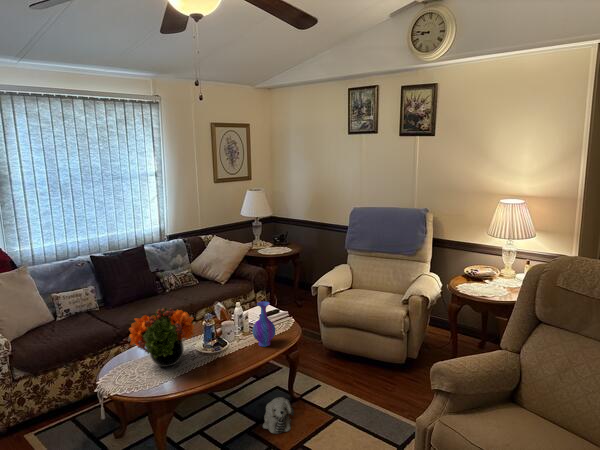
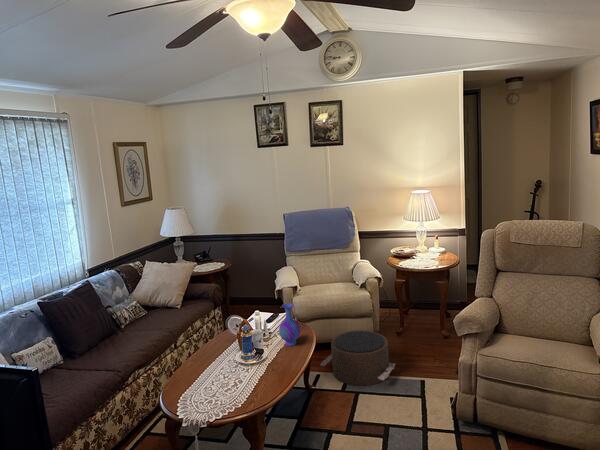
flower arrangement: present [129,307,194,367] -> none [187,325,249,386]
pouf: none [323,349,401,416] -> present [321,331,396,386]
plush toy: present [263,397,294,434] -> none [294,386,330,421]

